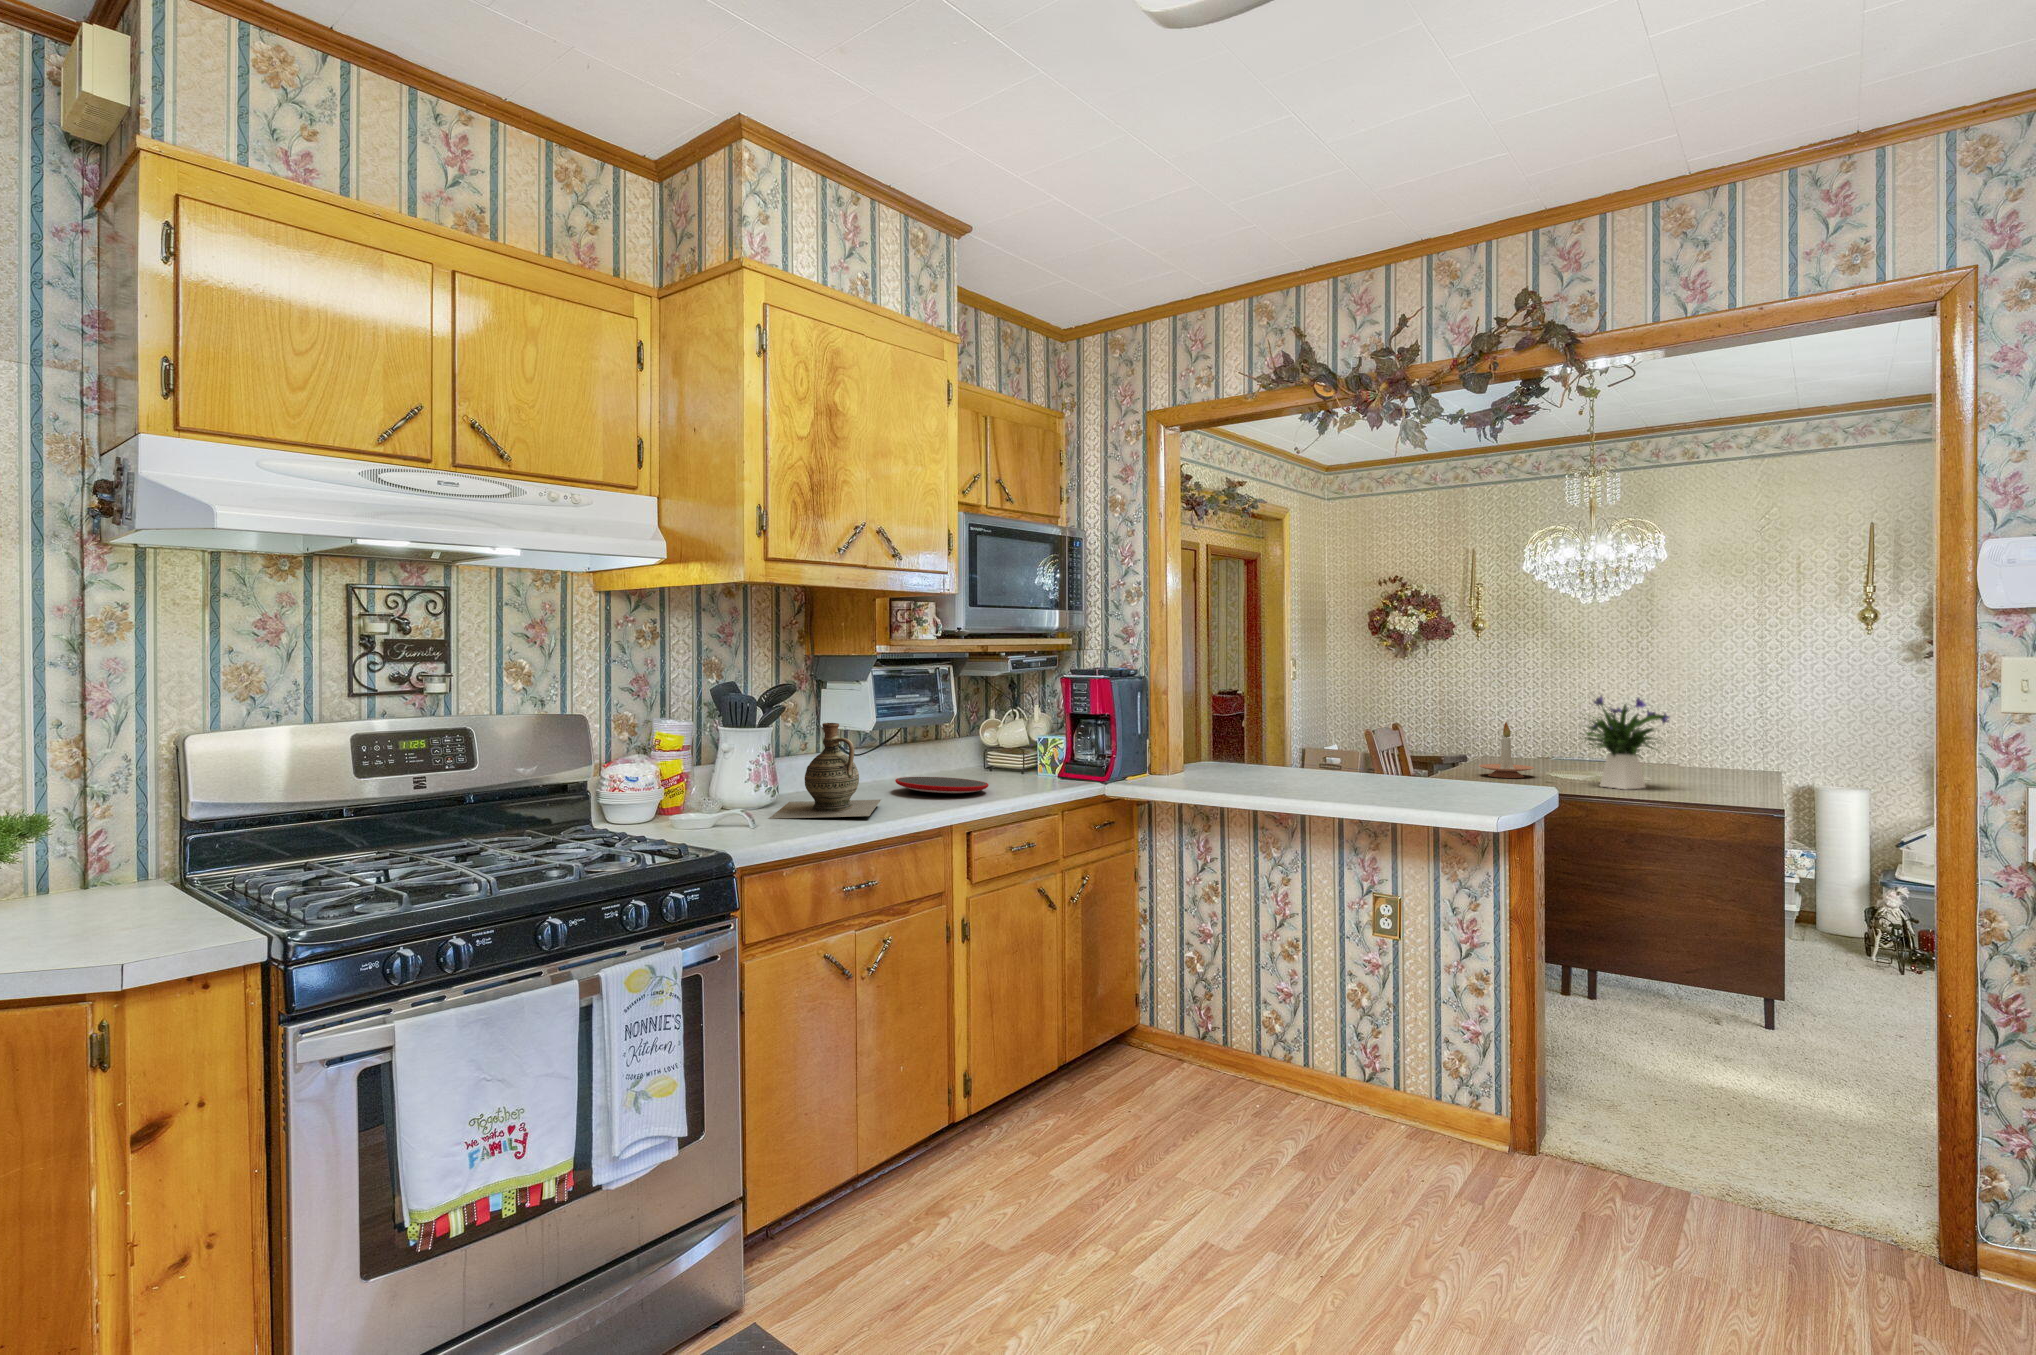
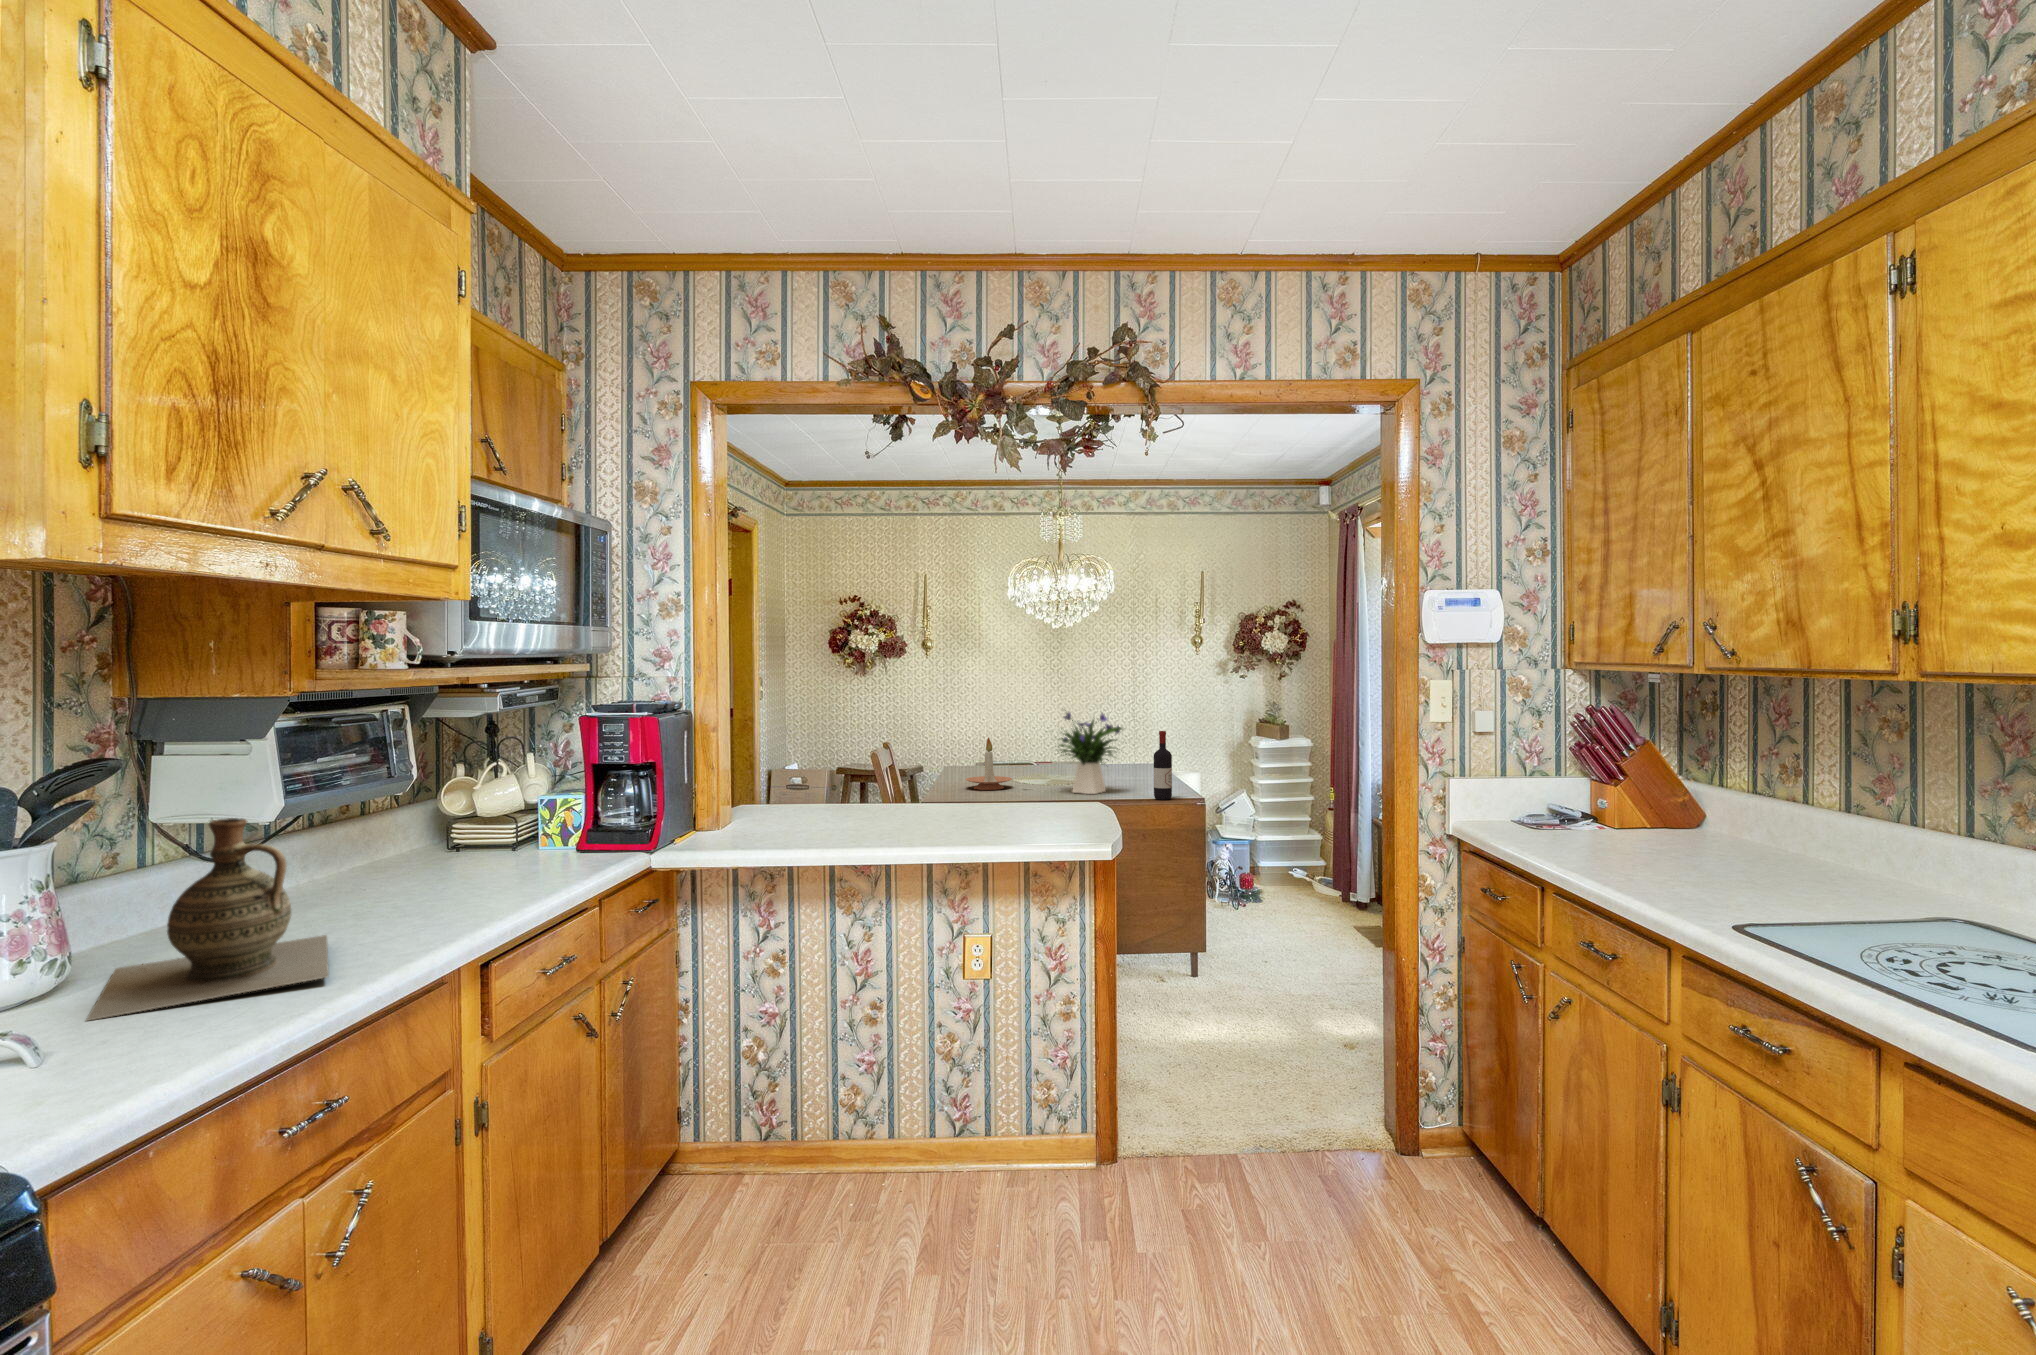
wine bottle: none [1698,720,1724,801] -> present [1154,731,1172,800]
plate: present [895,777,989,793] -> none [329,871,498,904]

